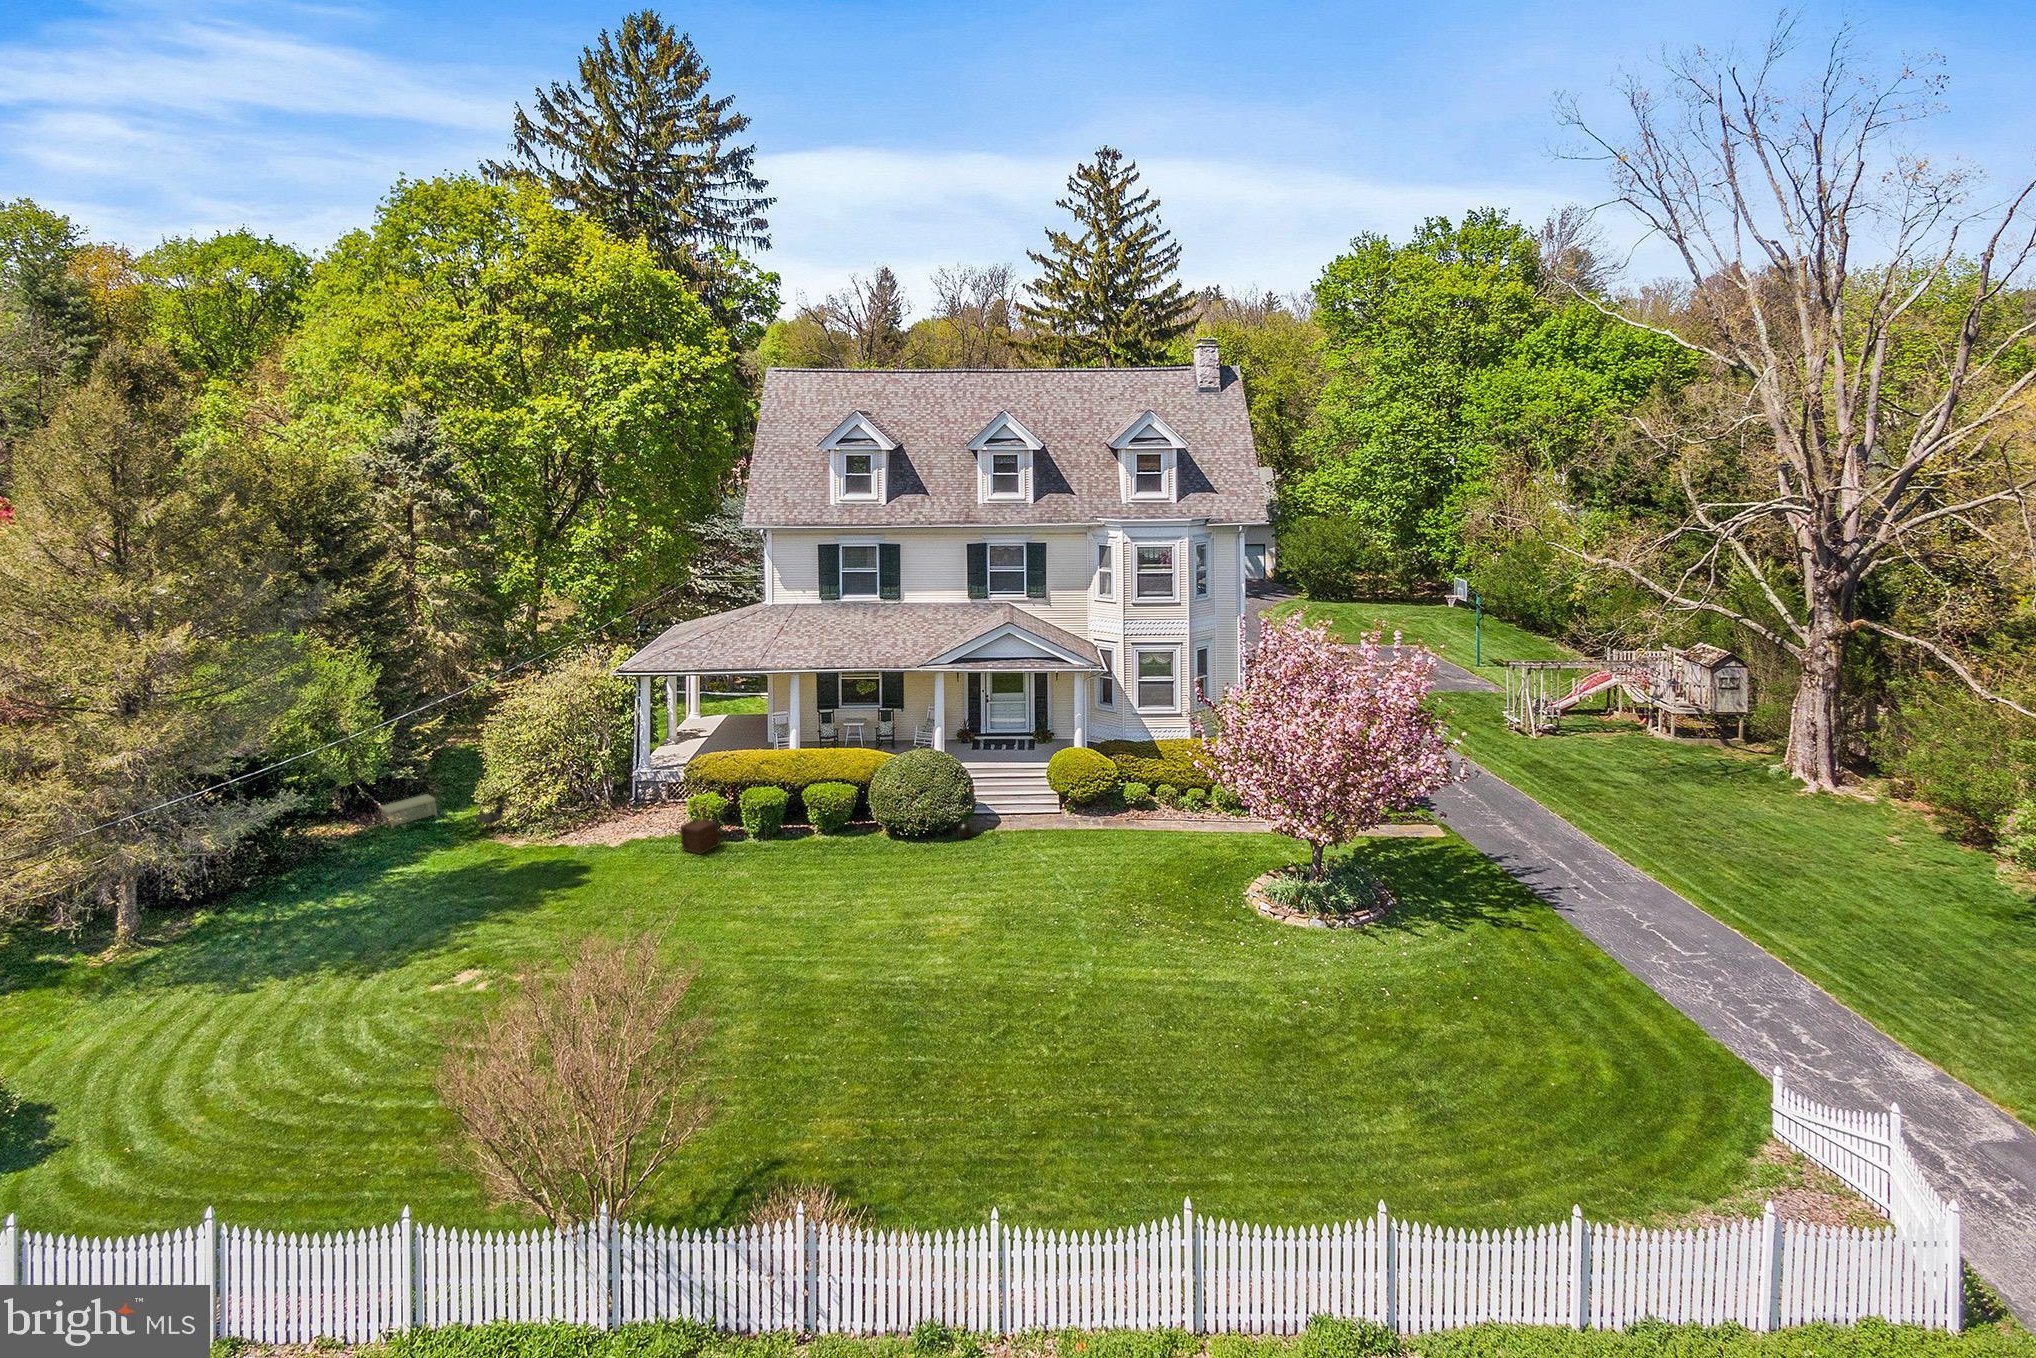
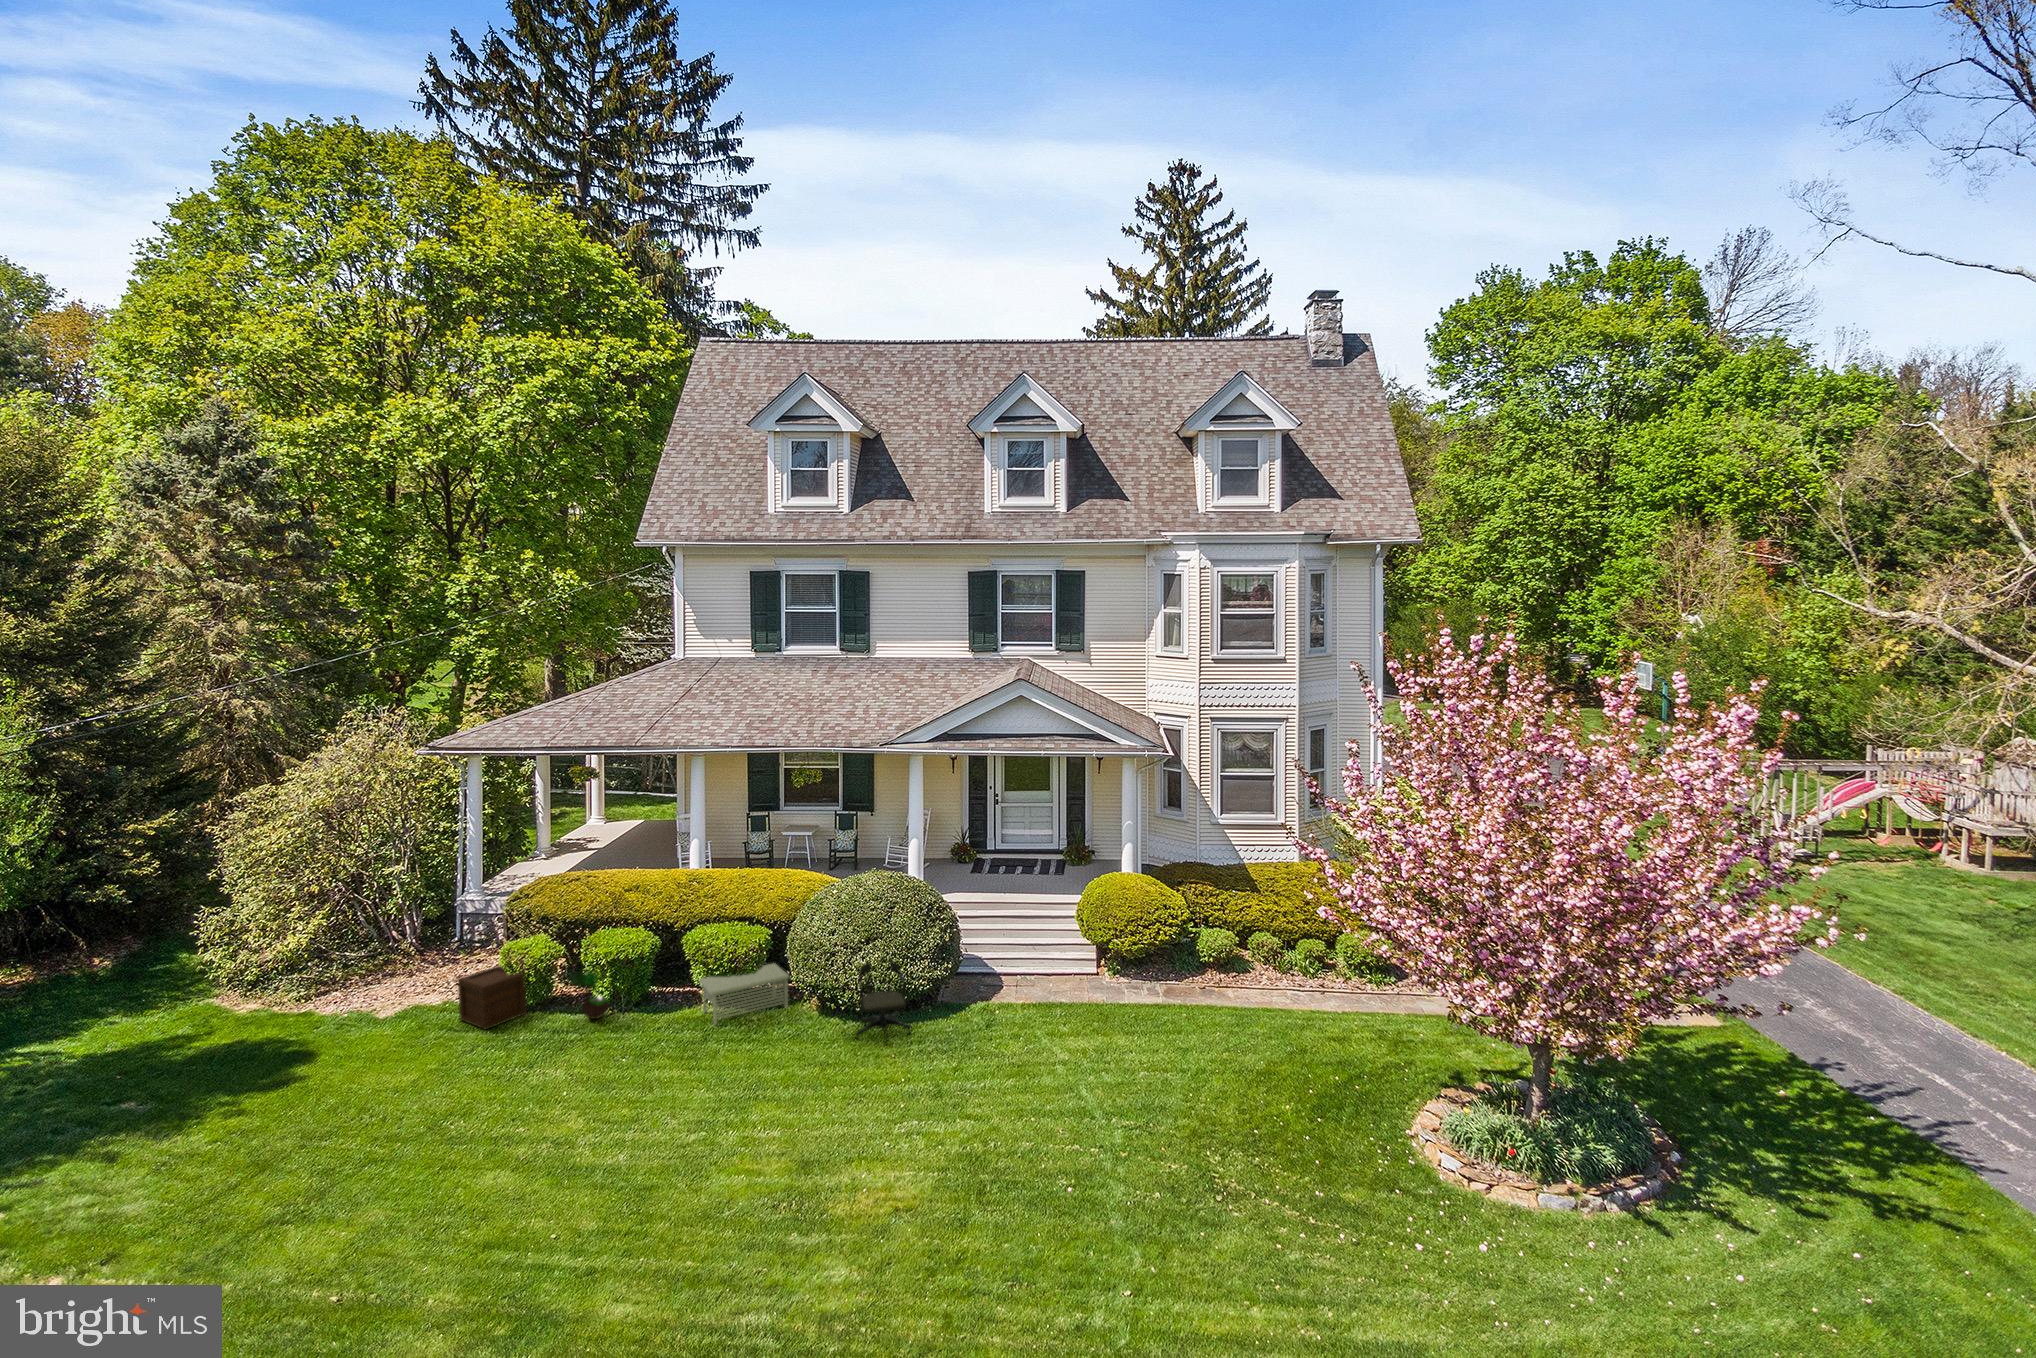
storage bench: present [381,794,437,828] -> present [699,963,789,1025]
chair: present [475,796,509,838] -> present [855,961,911,1045]
potted tree: present [958,810,973,838] -> present [570,969,609,1019]

